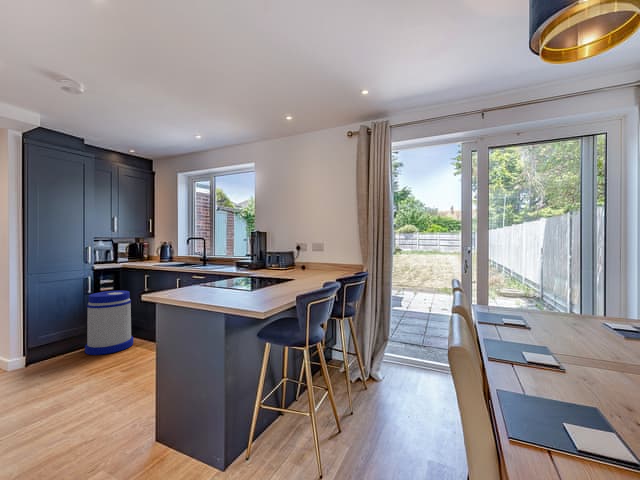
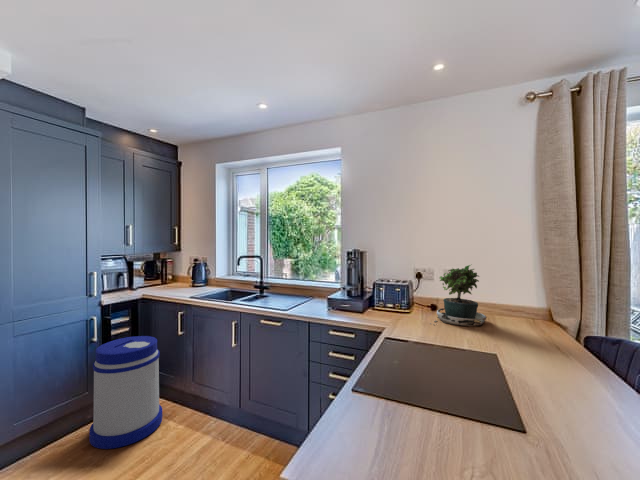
potted plant: none [287,237,324,275] -> present [435,265,487,326]

